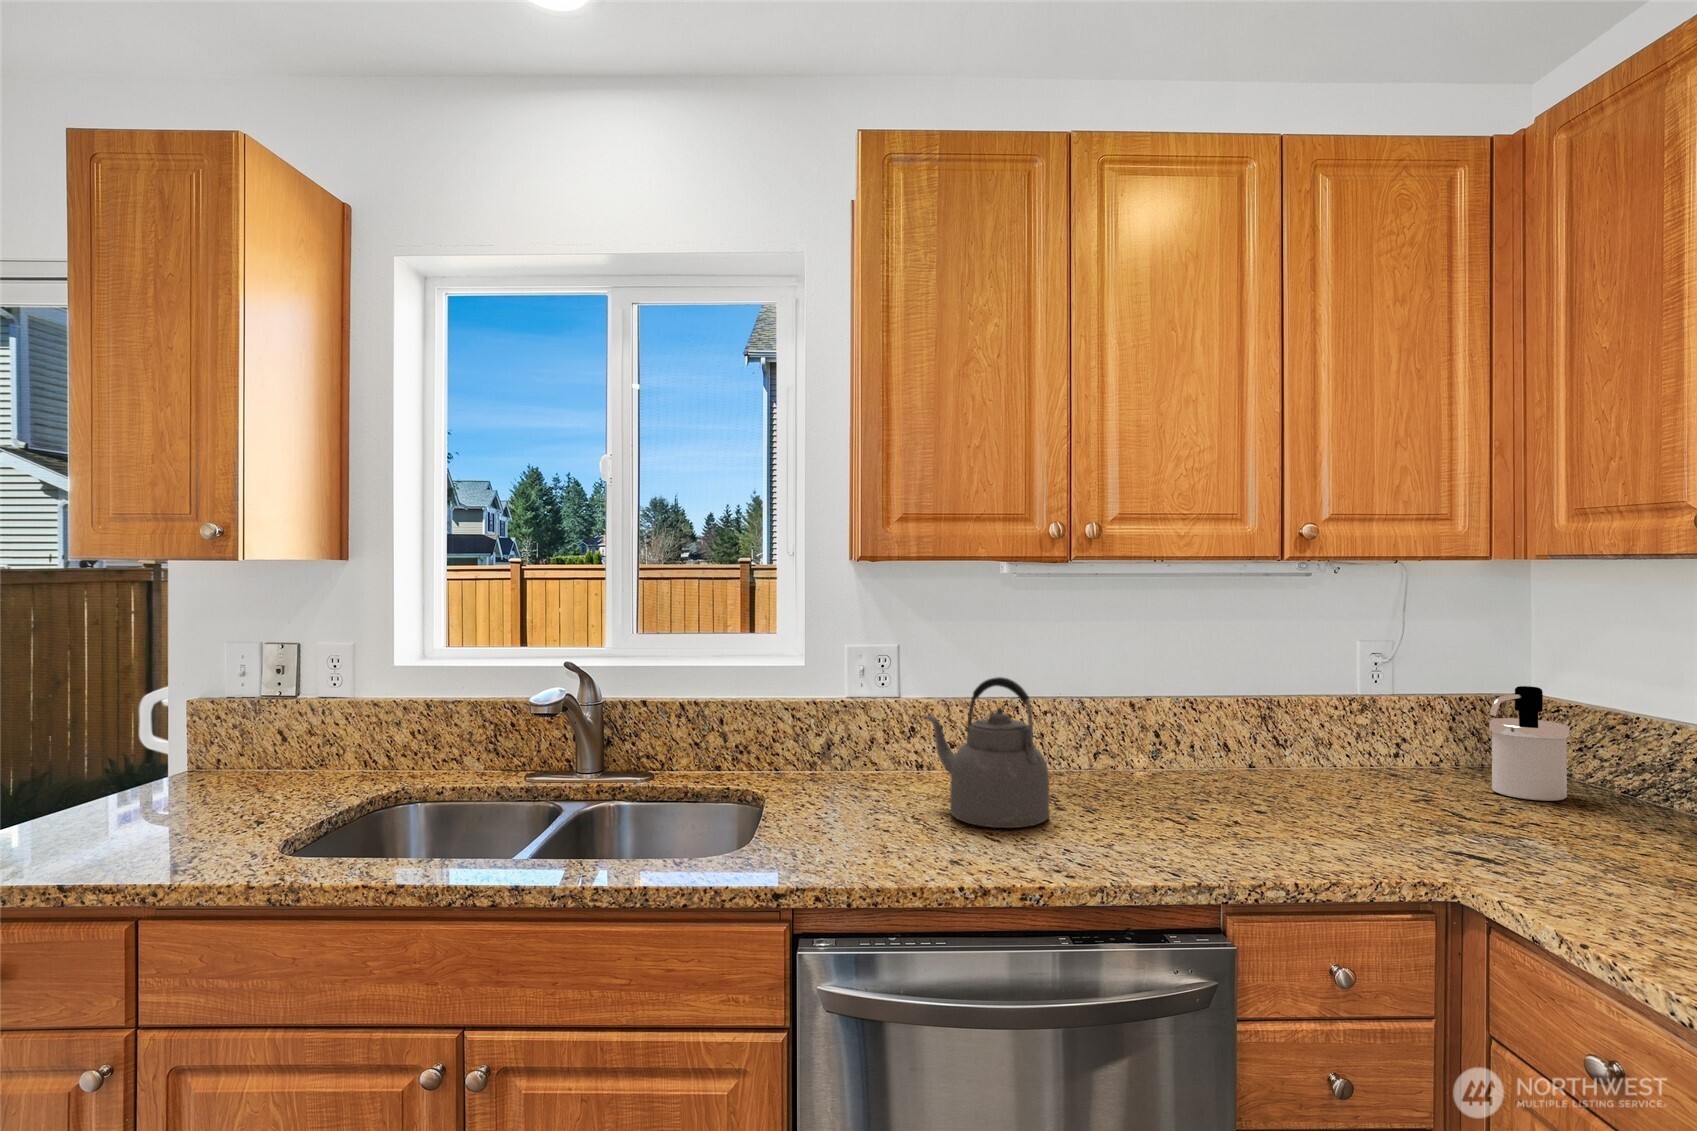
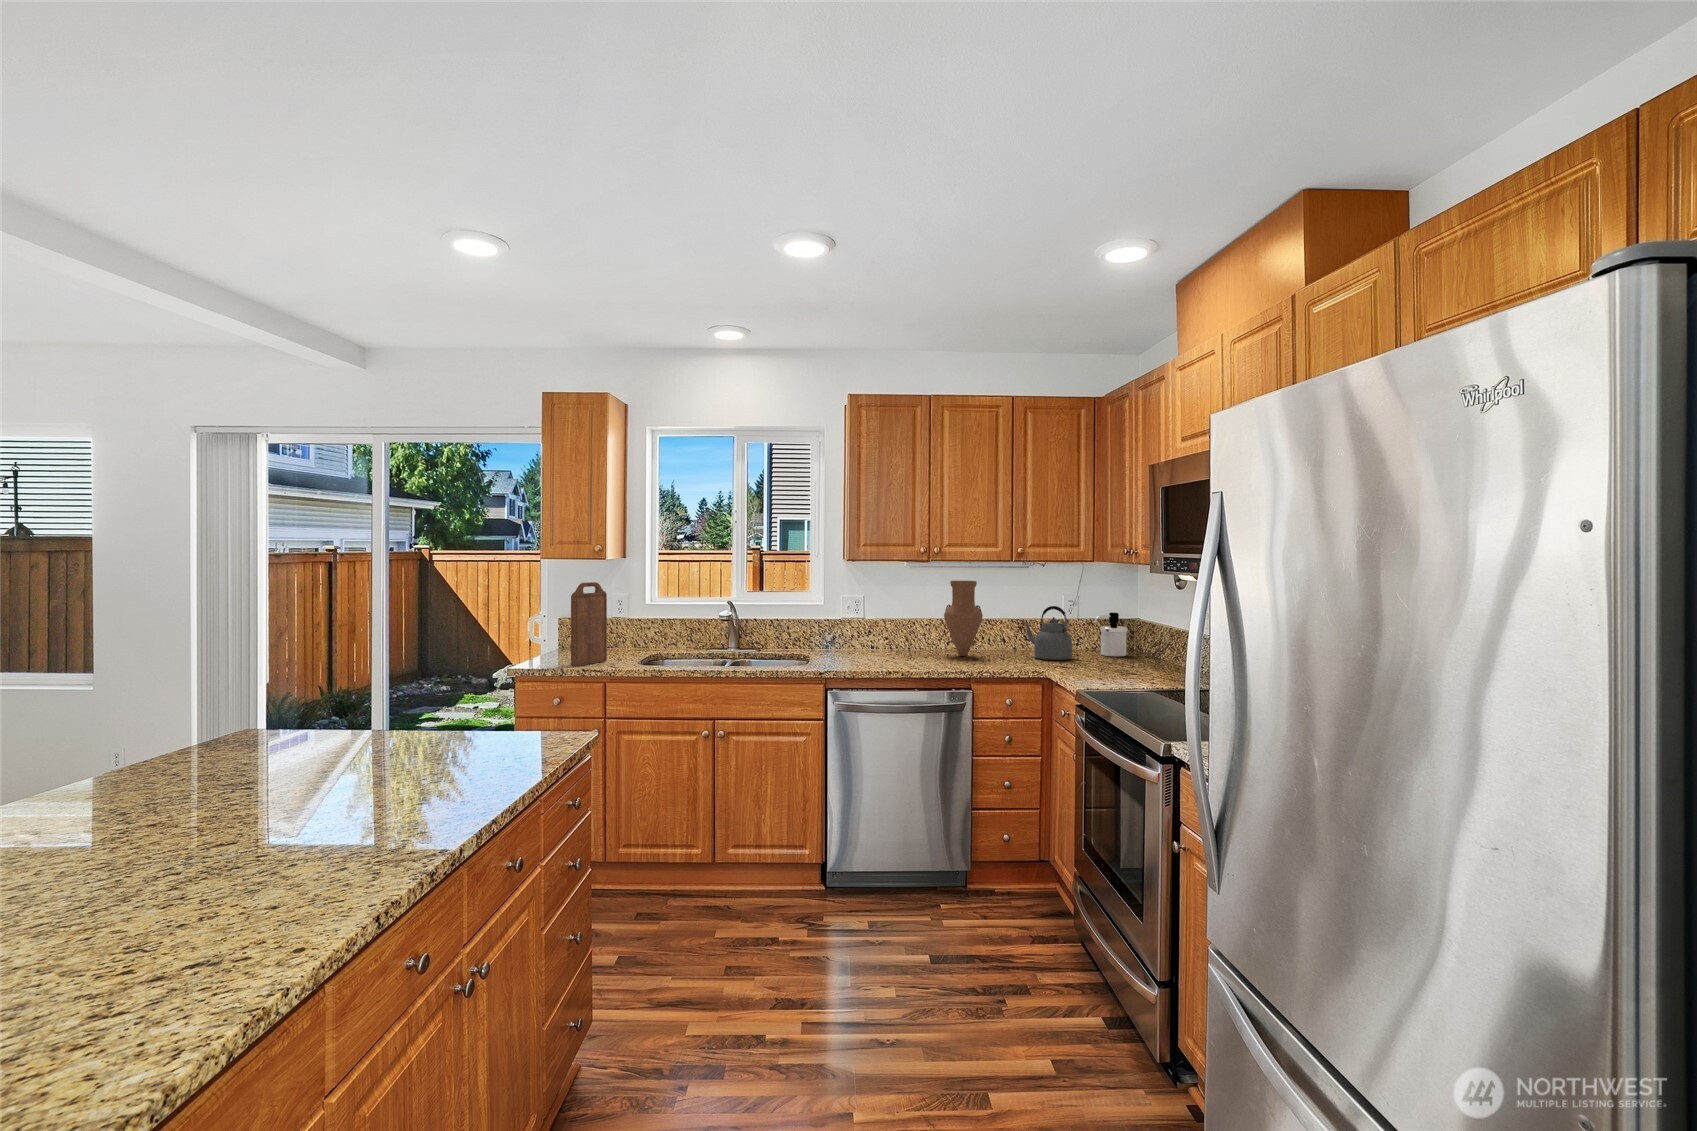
vase: none [1103,608,1204,801] -> present [944,581,983,656]
cutting board: none [60,620,211,864] -> present [571,582,607,666]
kettle: present [924,677,1050,828] -> present [1022,606,1072,660]

